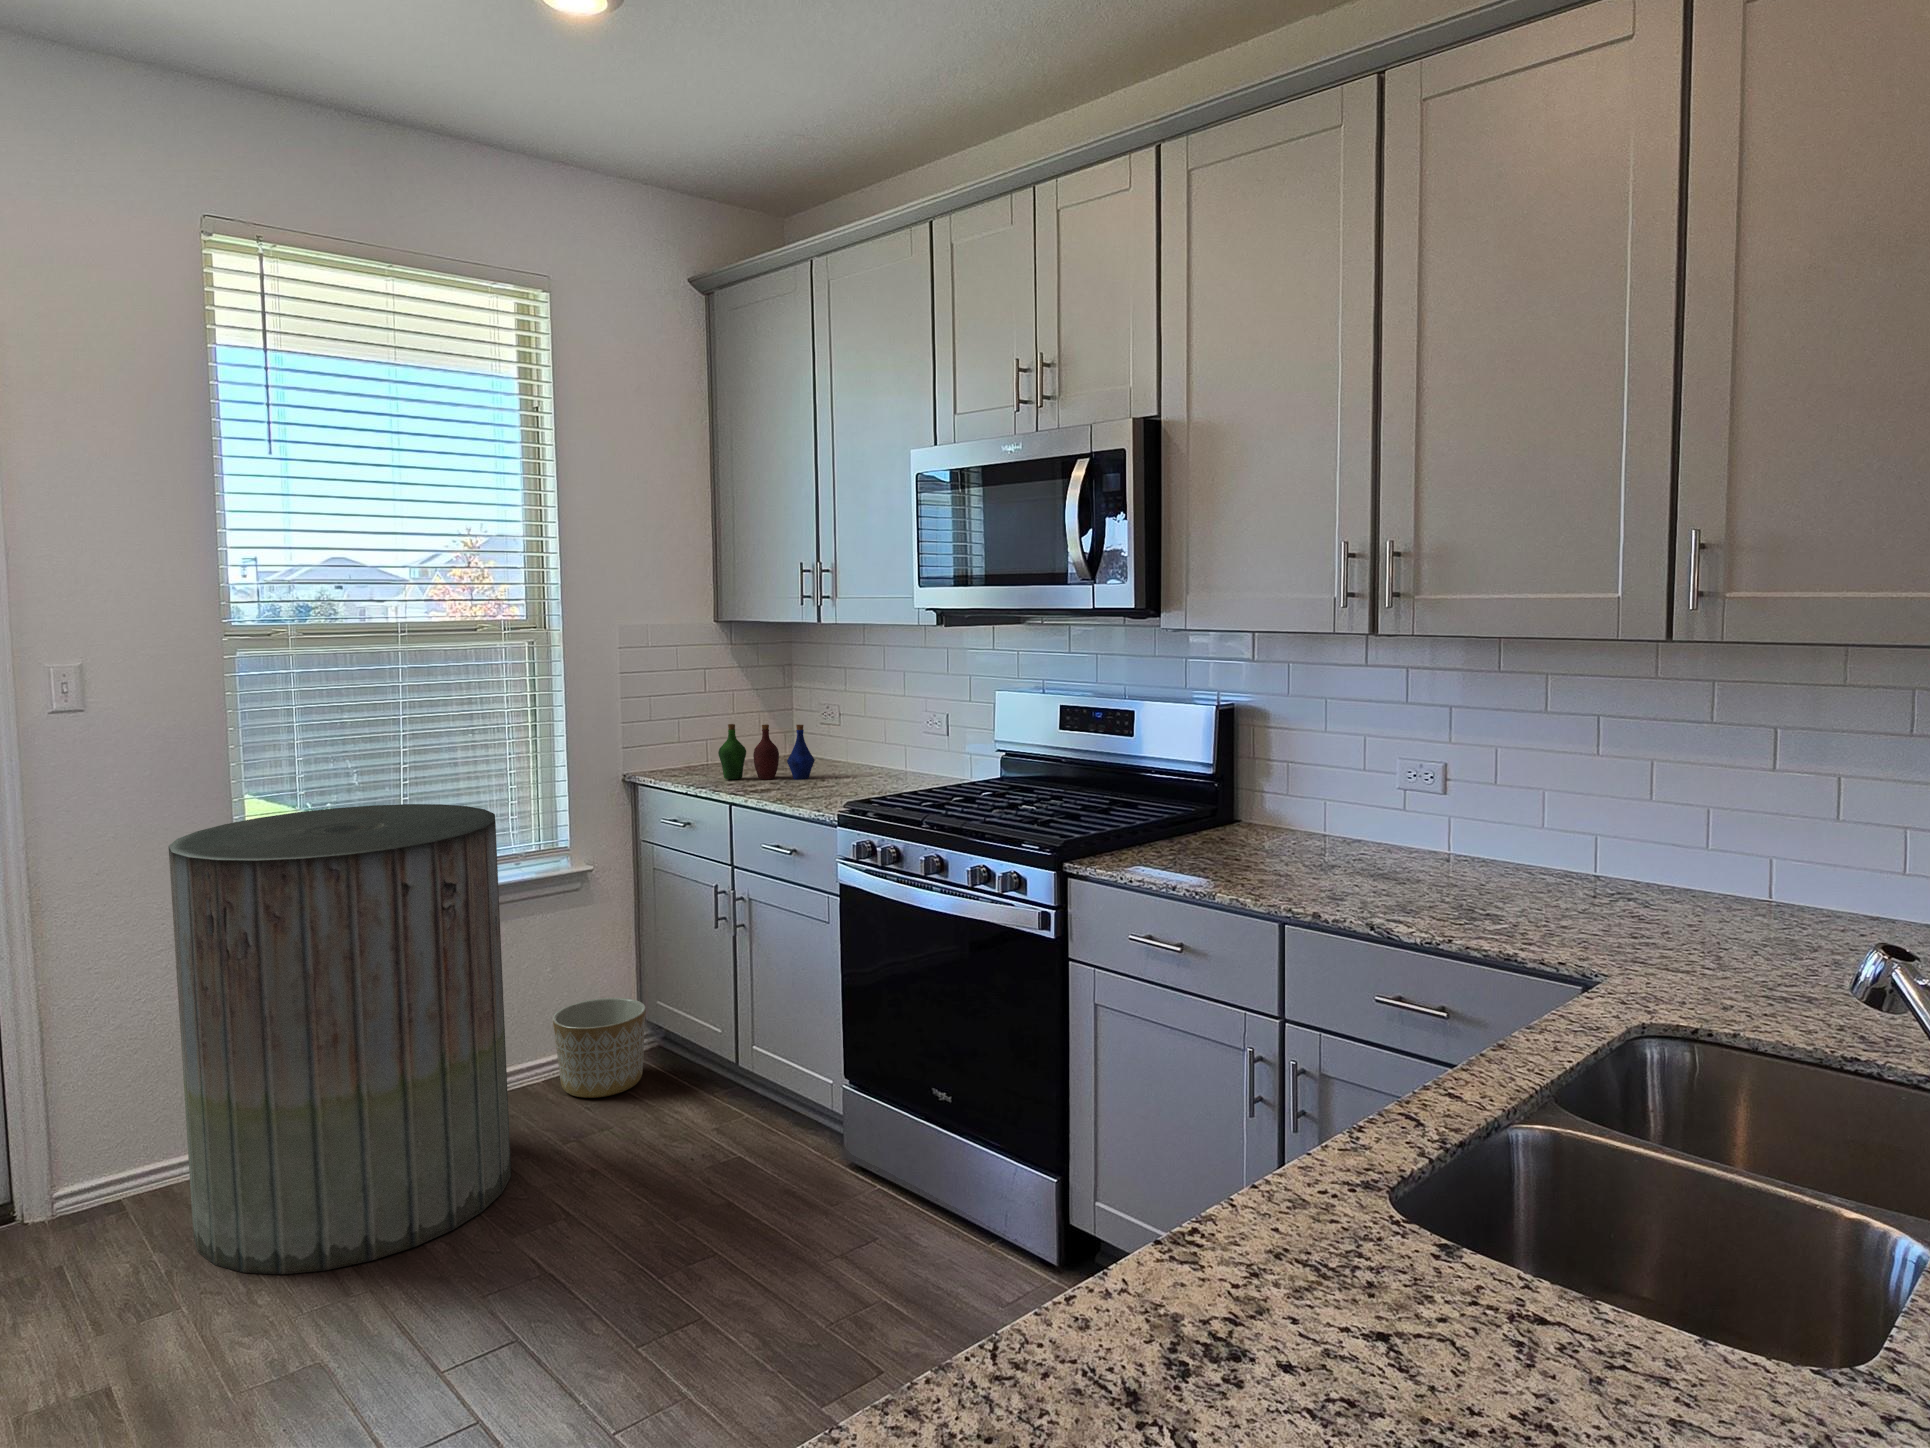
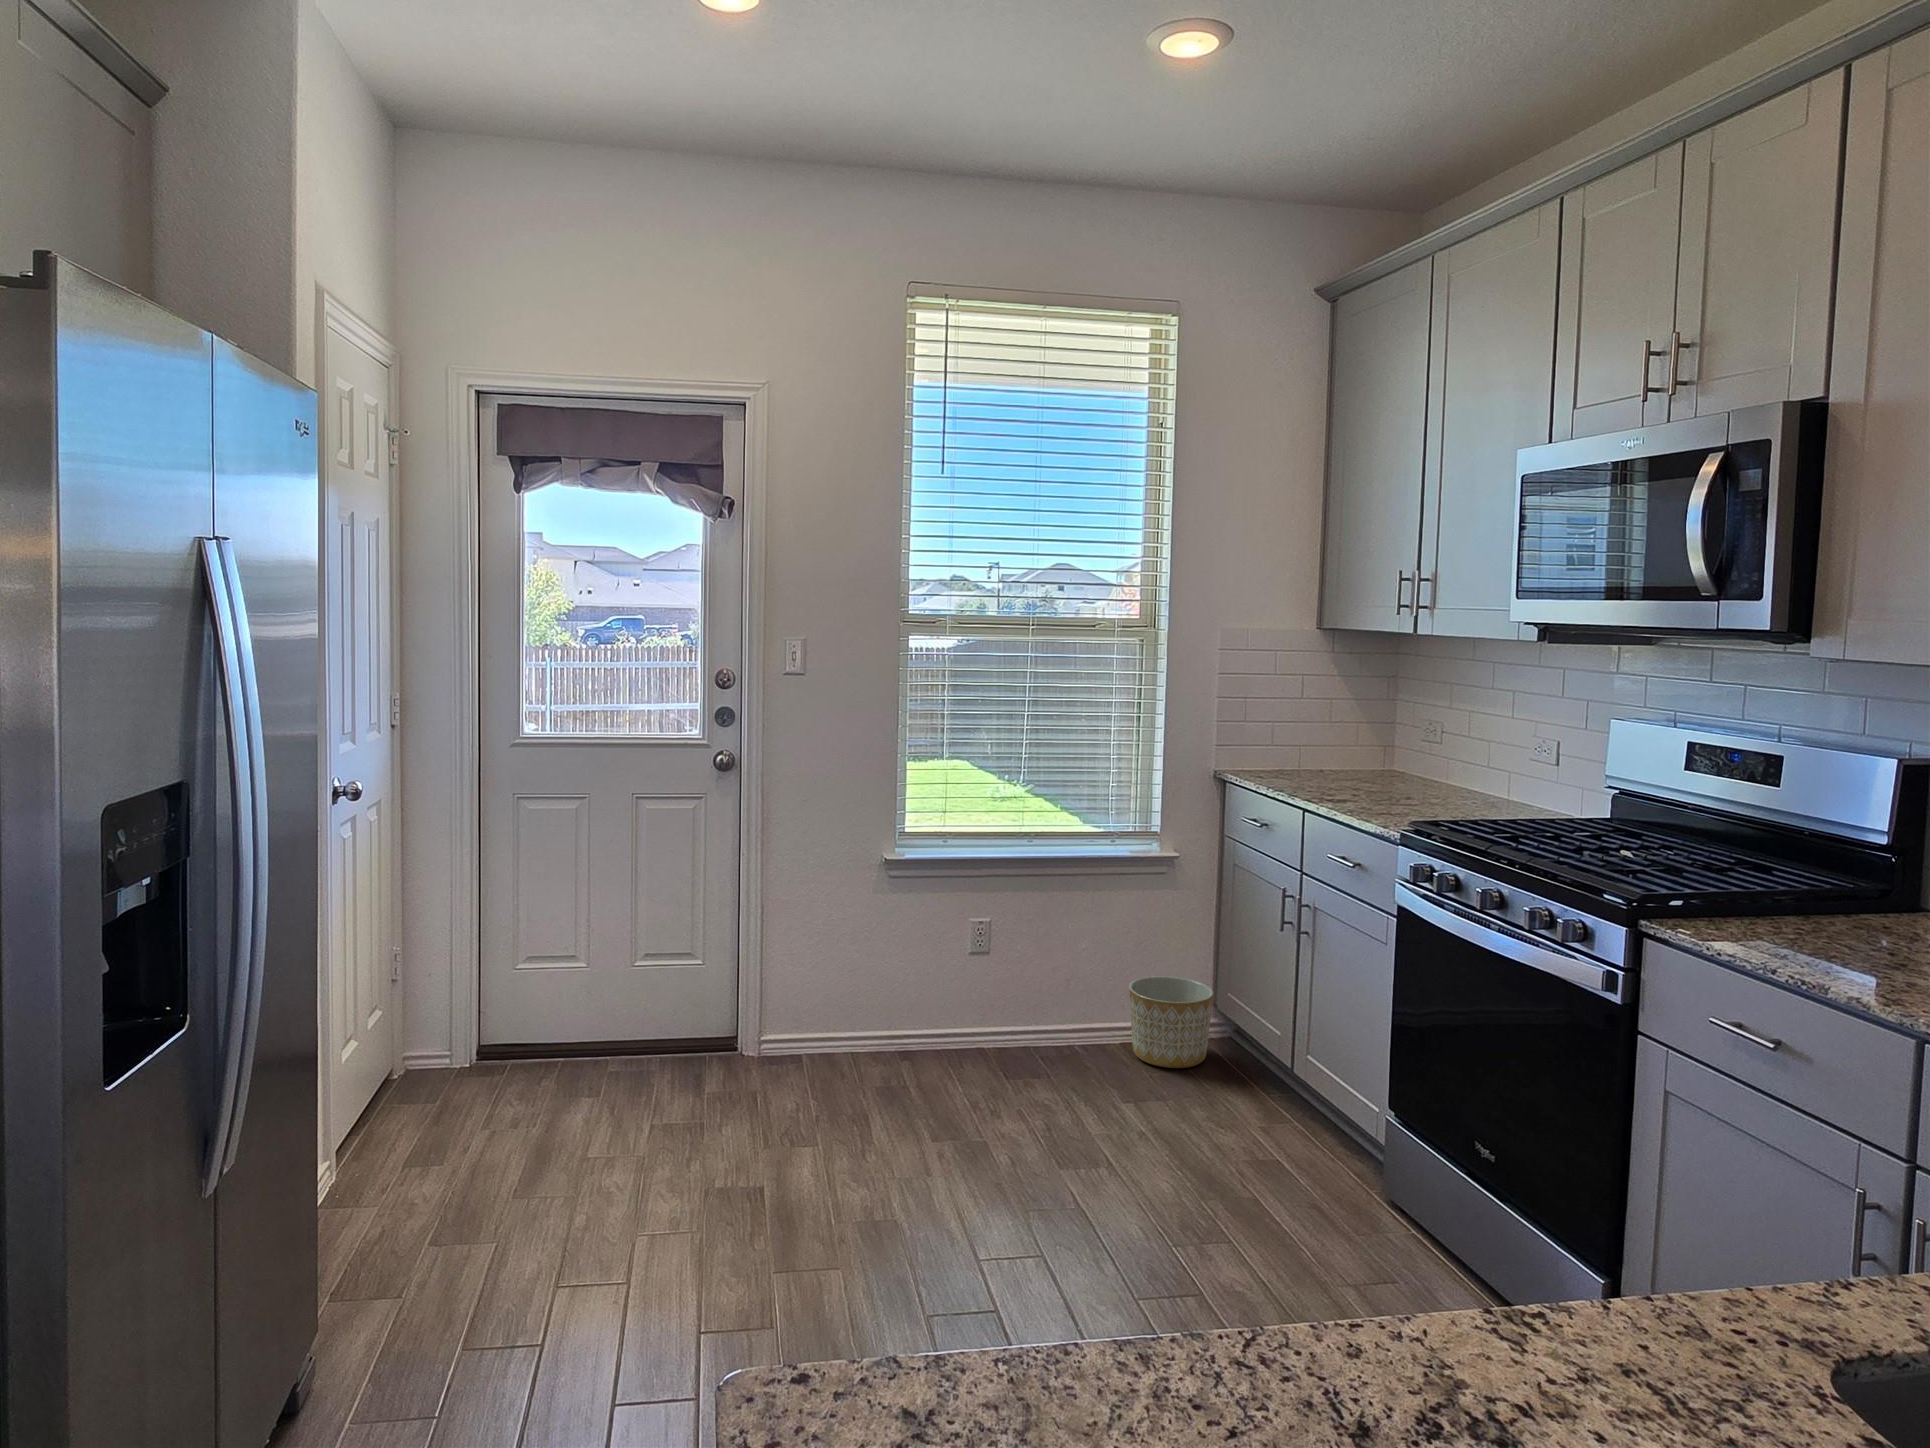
bottle: present [718,724,815,780] -> none [1301,731,1400,795]
trash can: present [168,804,511,1274] -> none [843,771,1082,1149]

